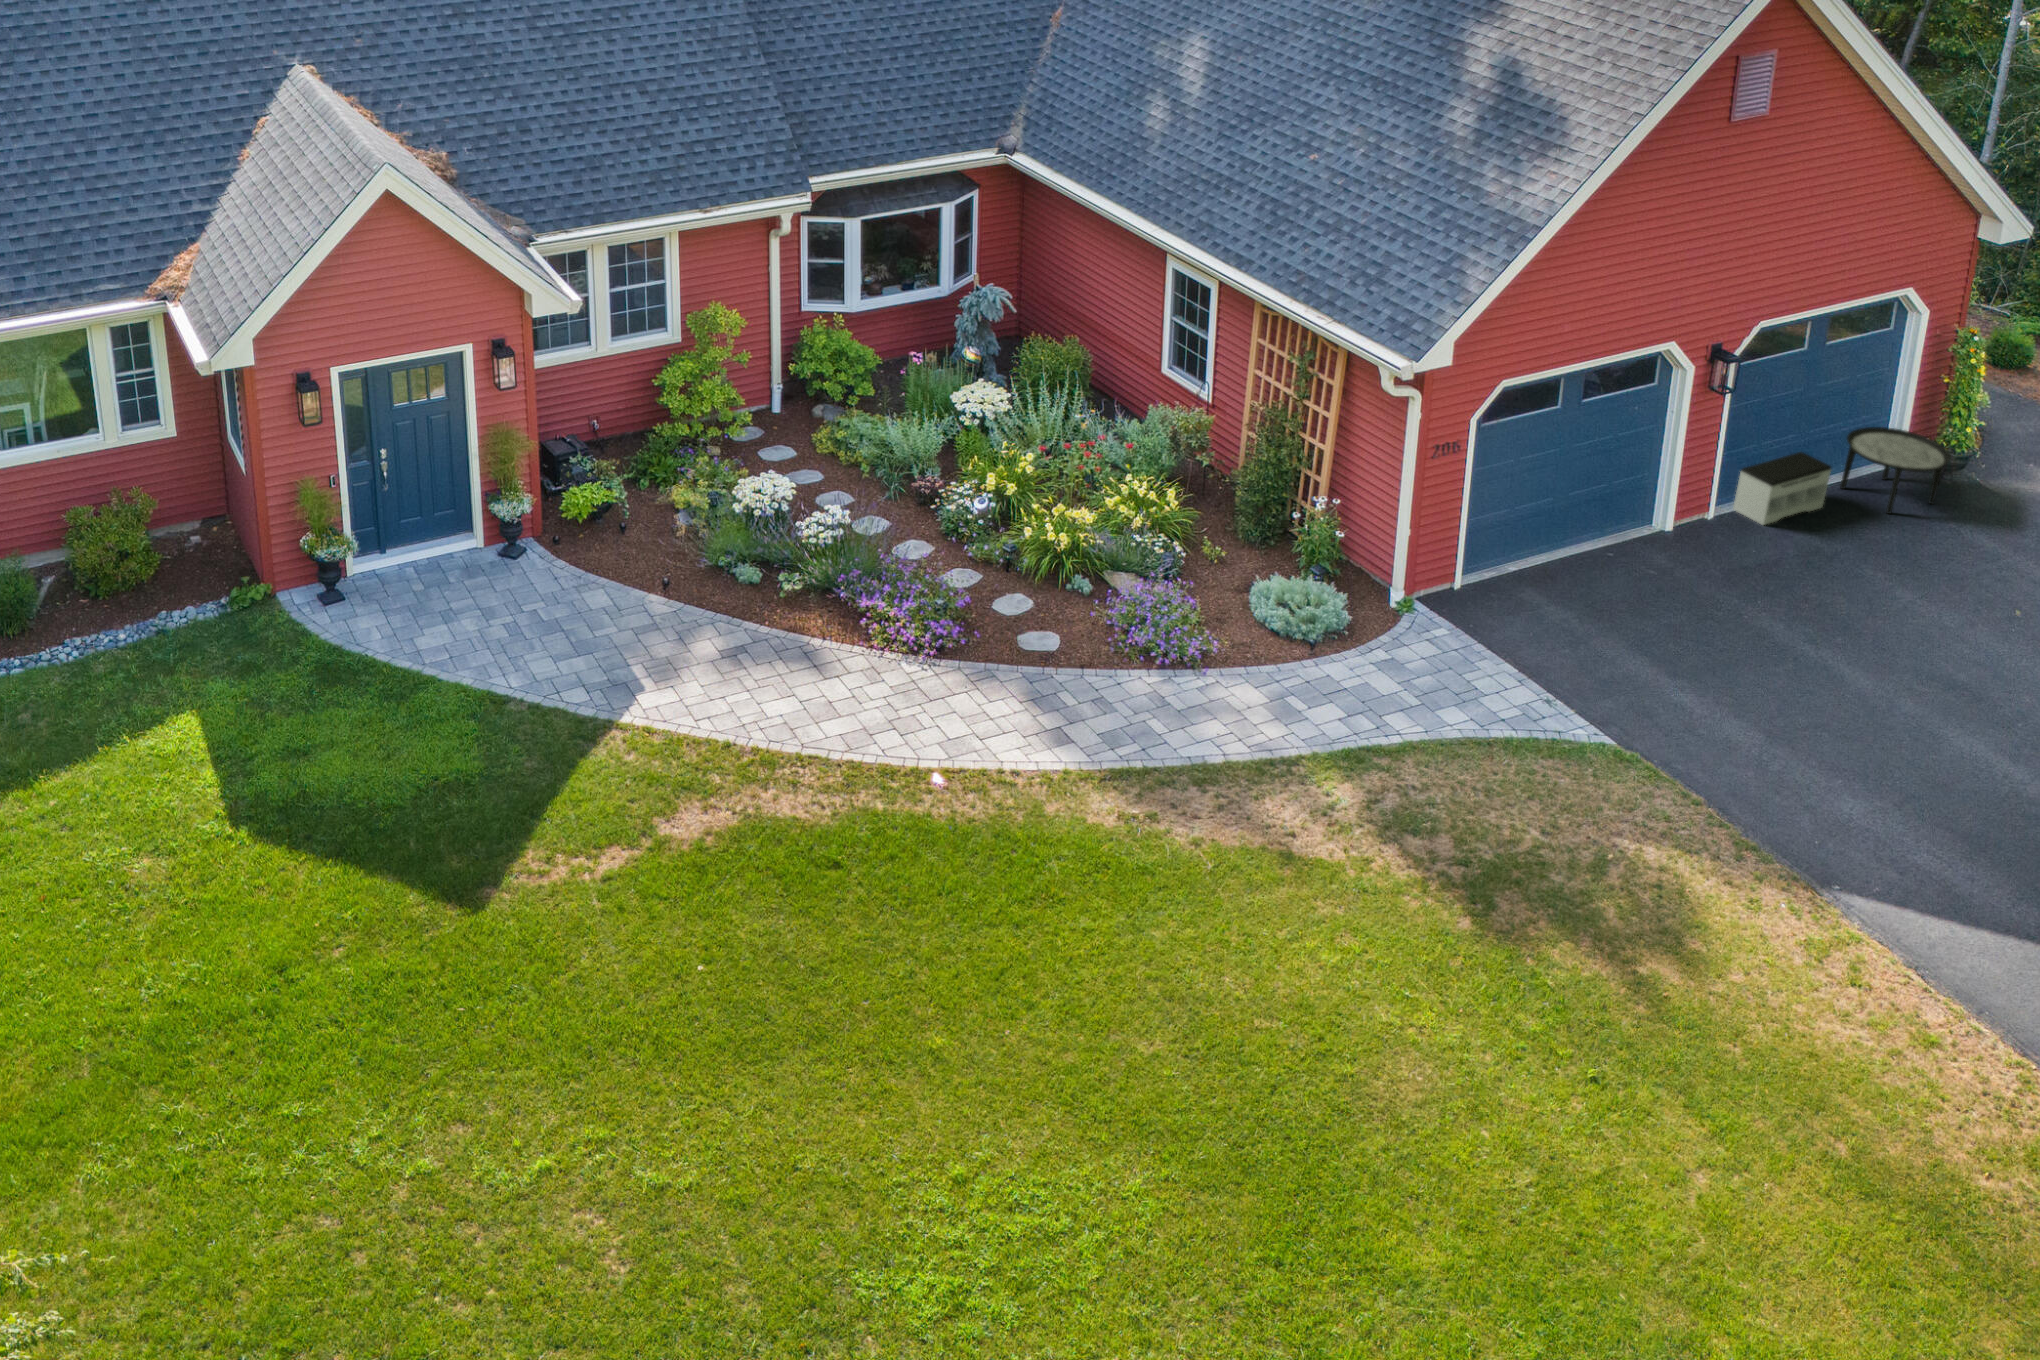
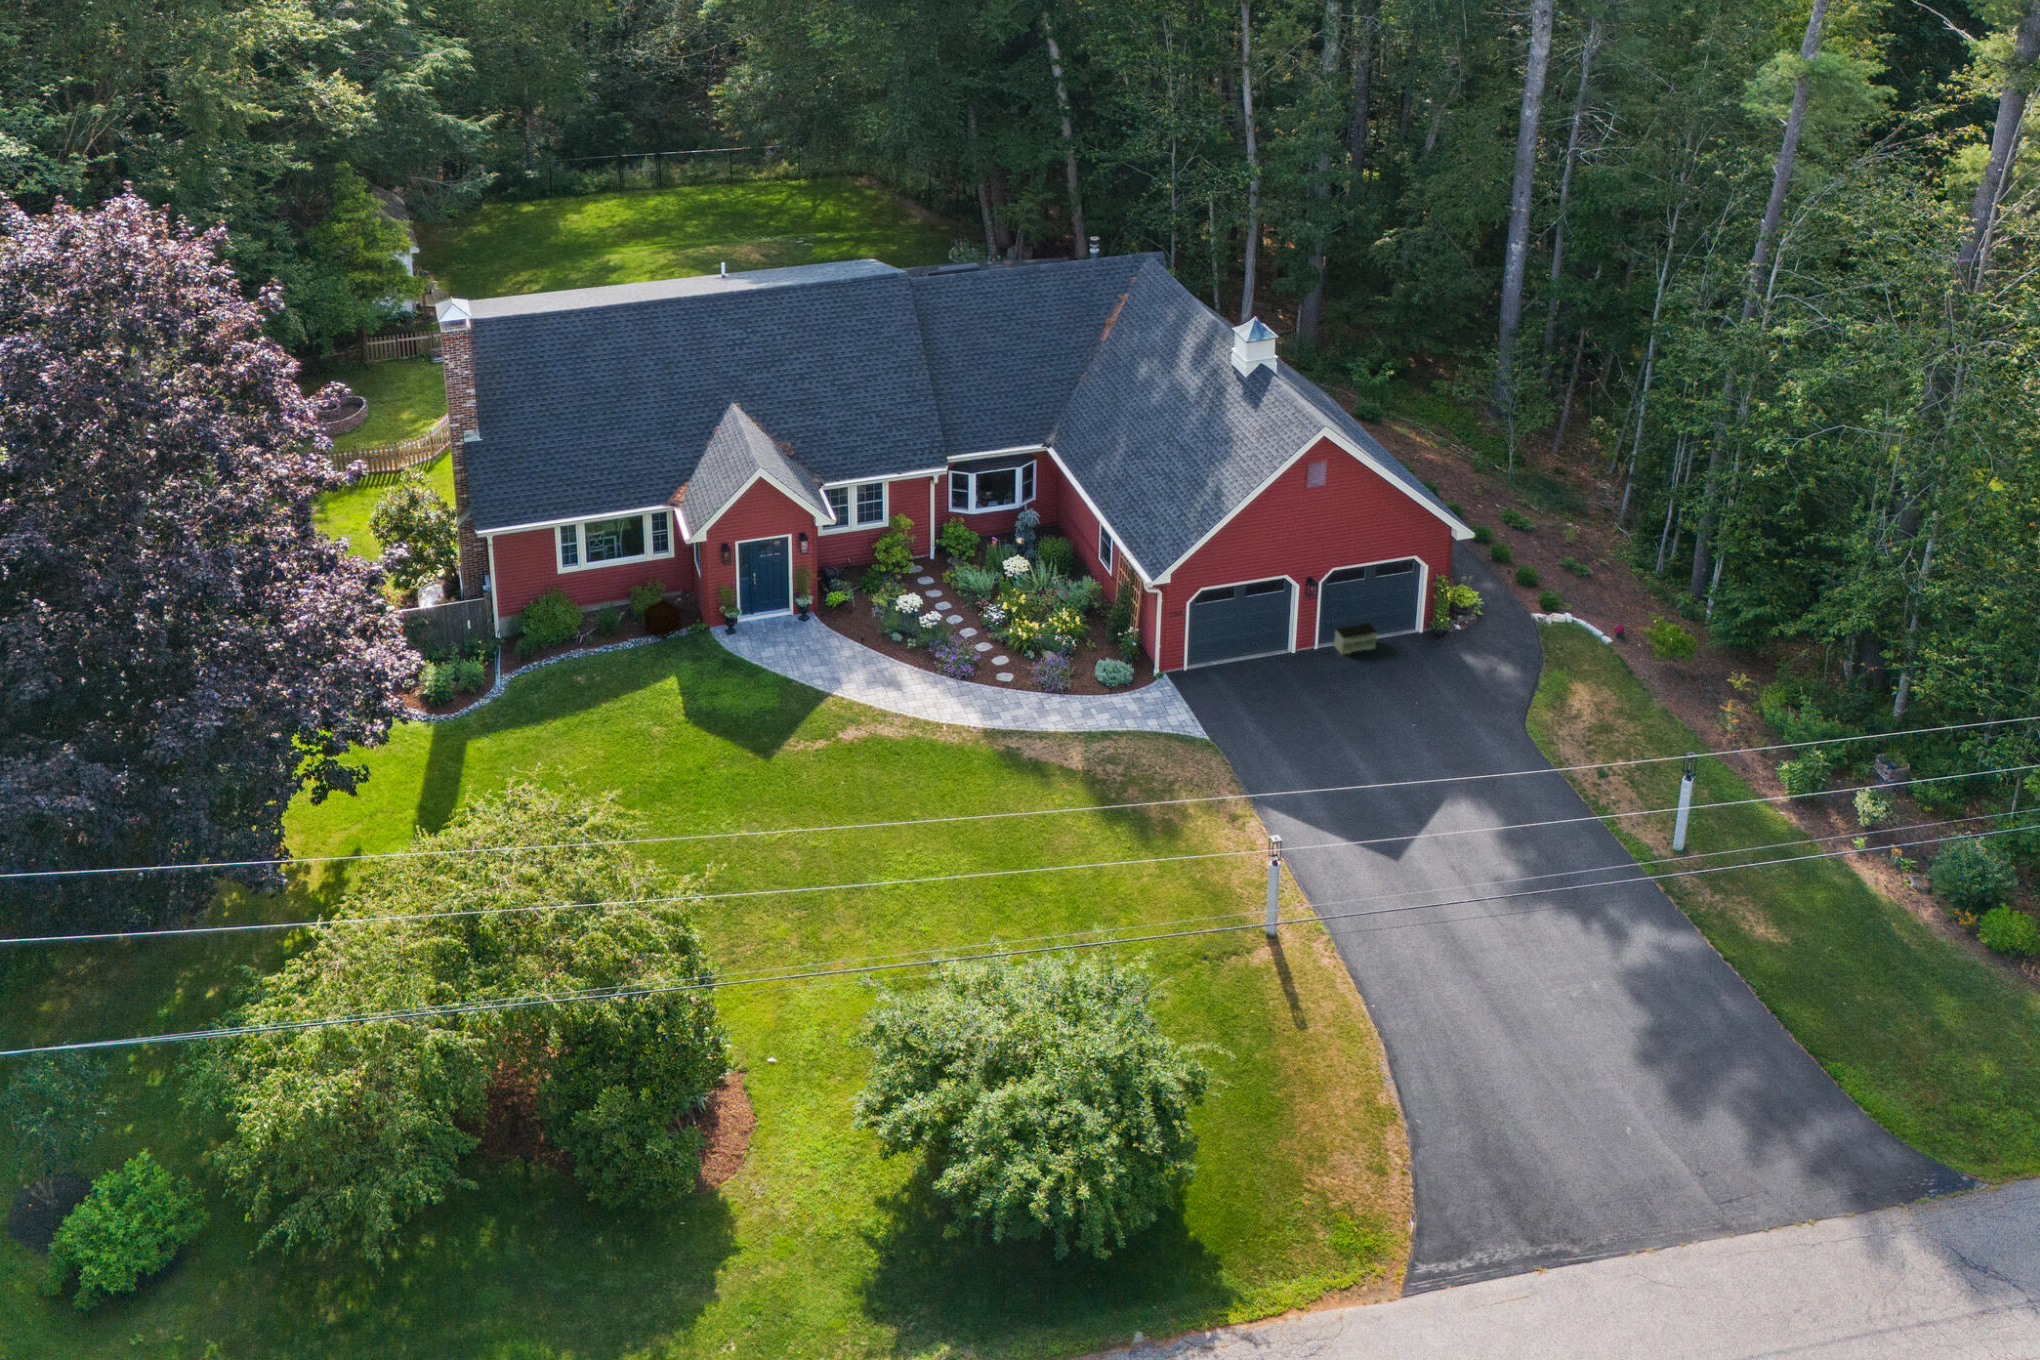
round table: present [1840,427,1951,514] -> none [1391,614,1434,655]
wooden crate: none [102,530,204,627] -> present [644,599,681,637]

